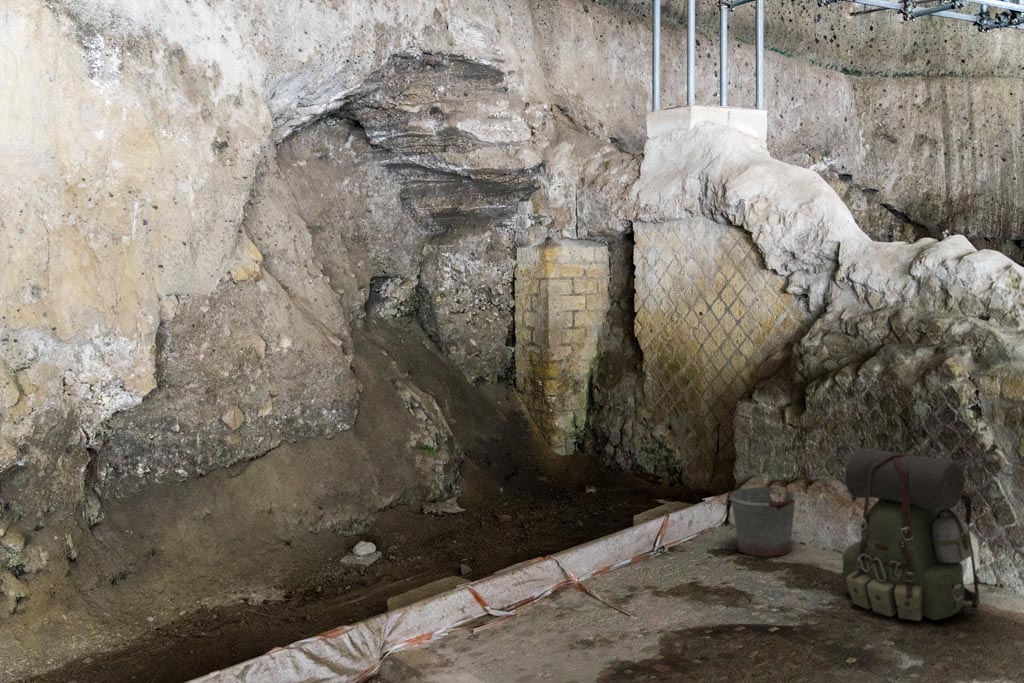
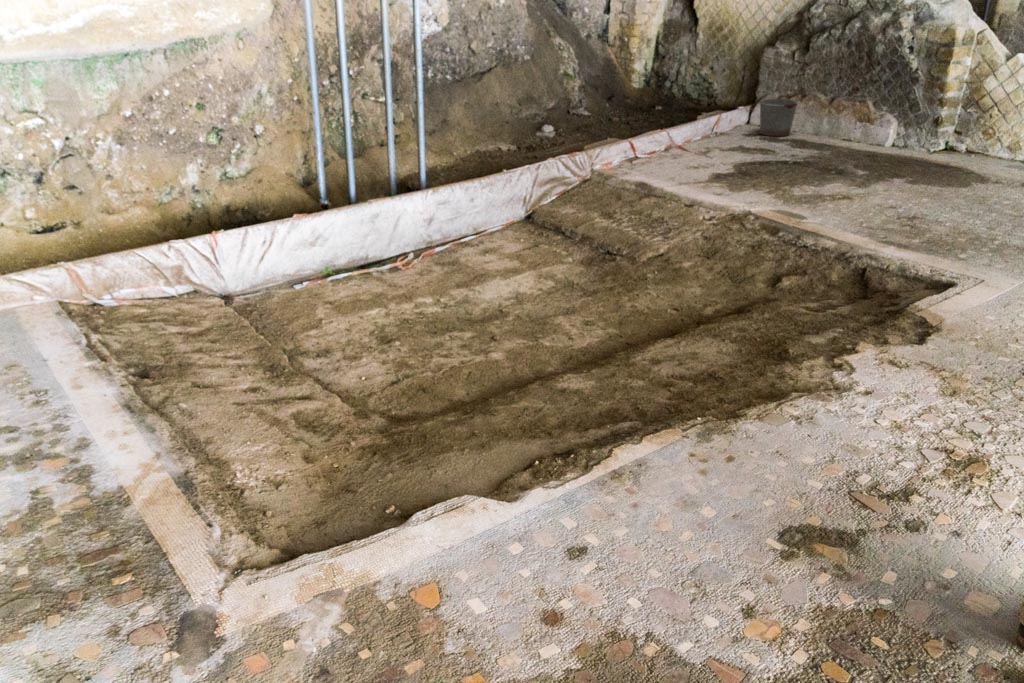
backpack: present [842,449,979,621] -> none [825,68,902,159]

